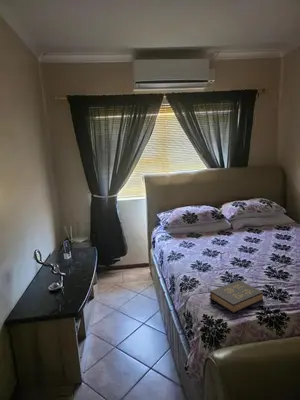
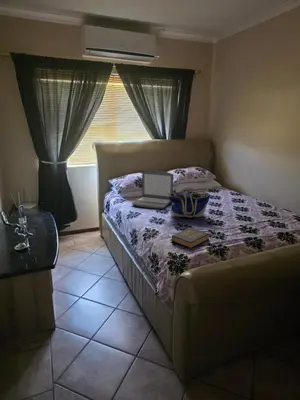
laptop: none [177,204,227,250] -> present [132,170,173,209]
tote bag: none [214,232,269,264] -> present [168,192,210,217]

